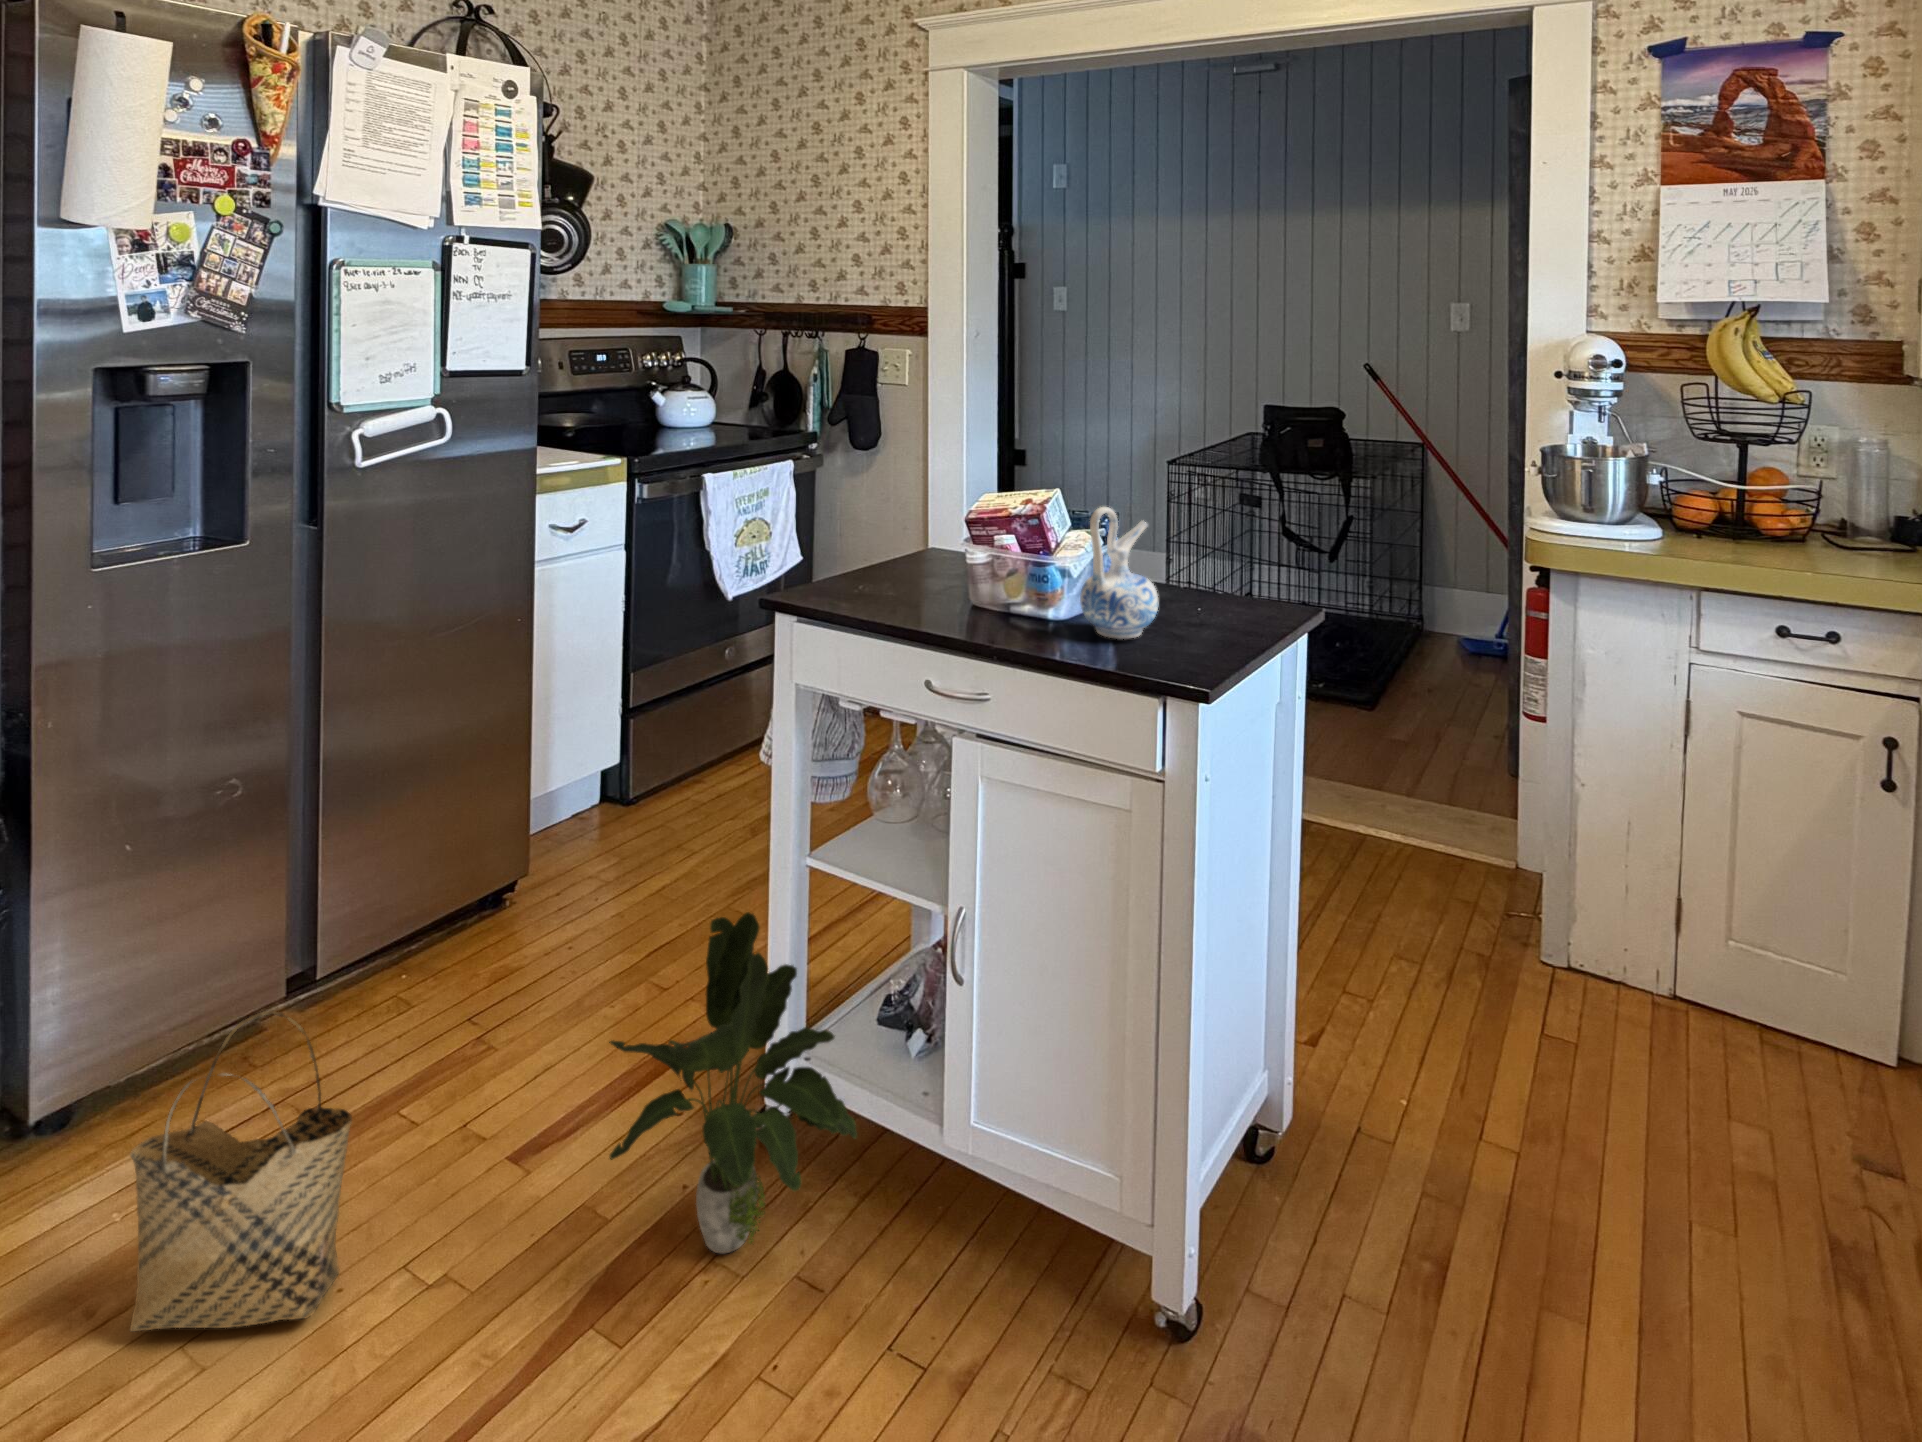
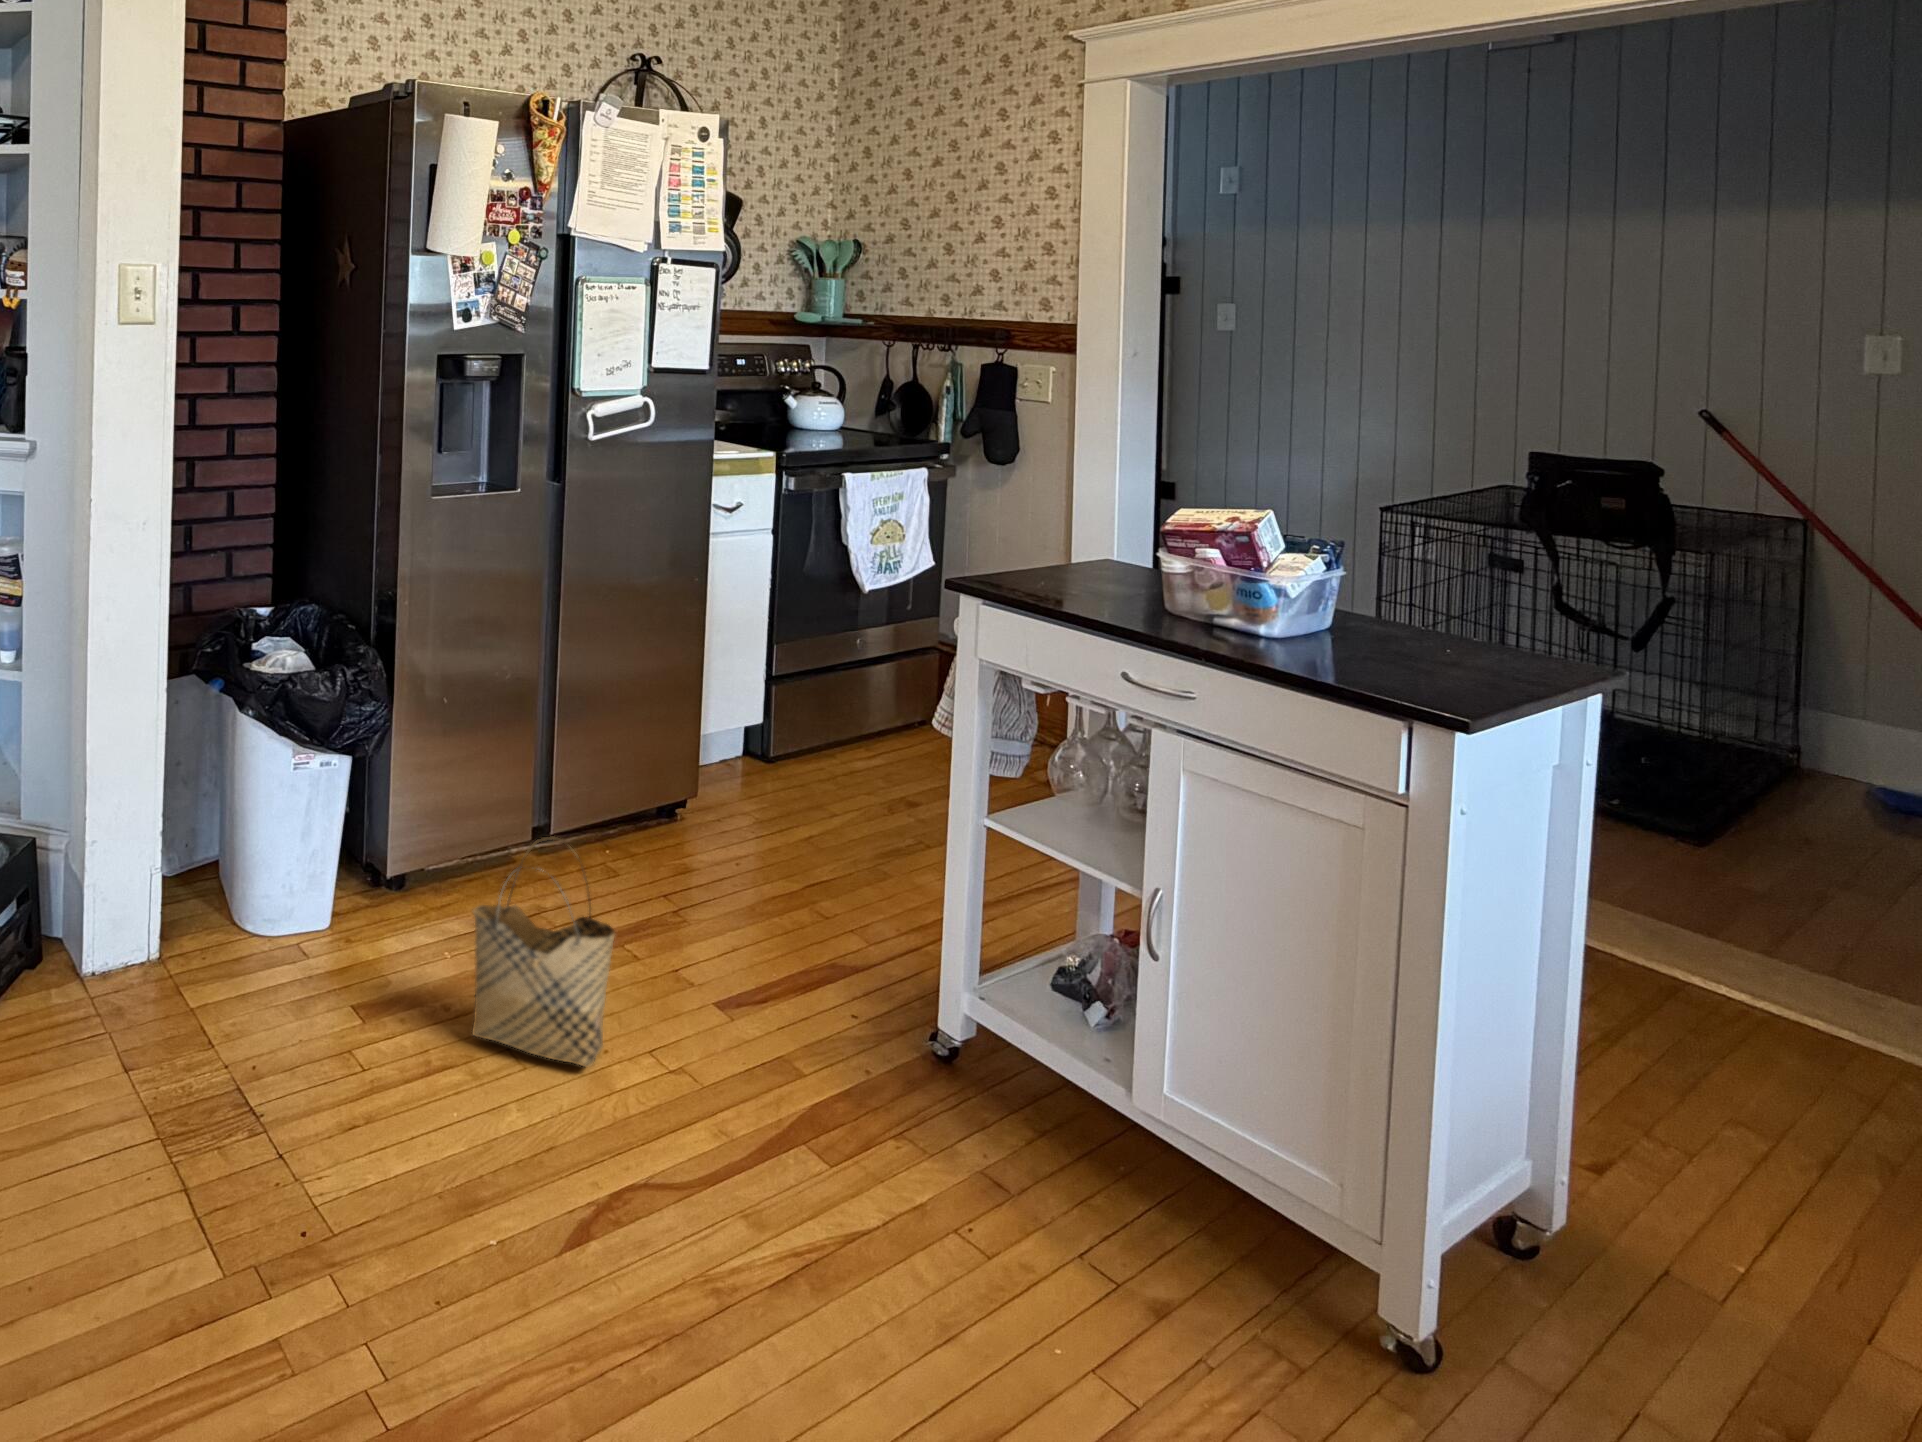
ceramic pitcher: present [1080,507,1158,639] -> none [1299,527,1396,661]
potted plant: present [609,912,857,1254] -> none [815,849,1040,1137]

